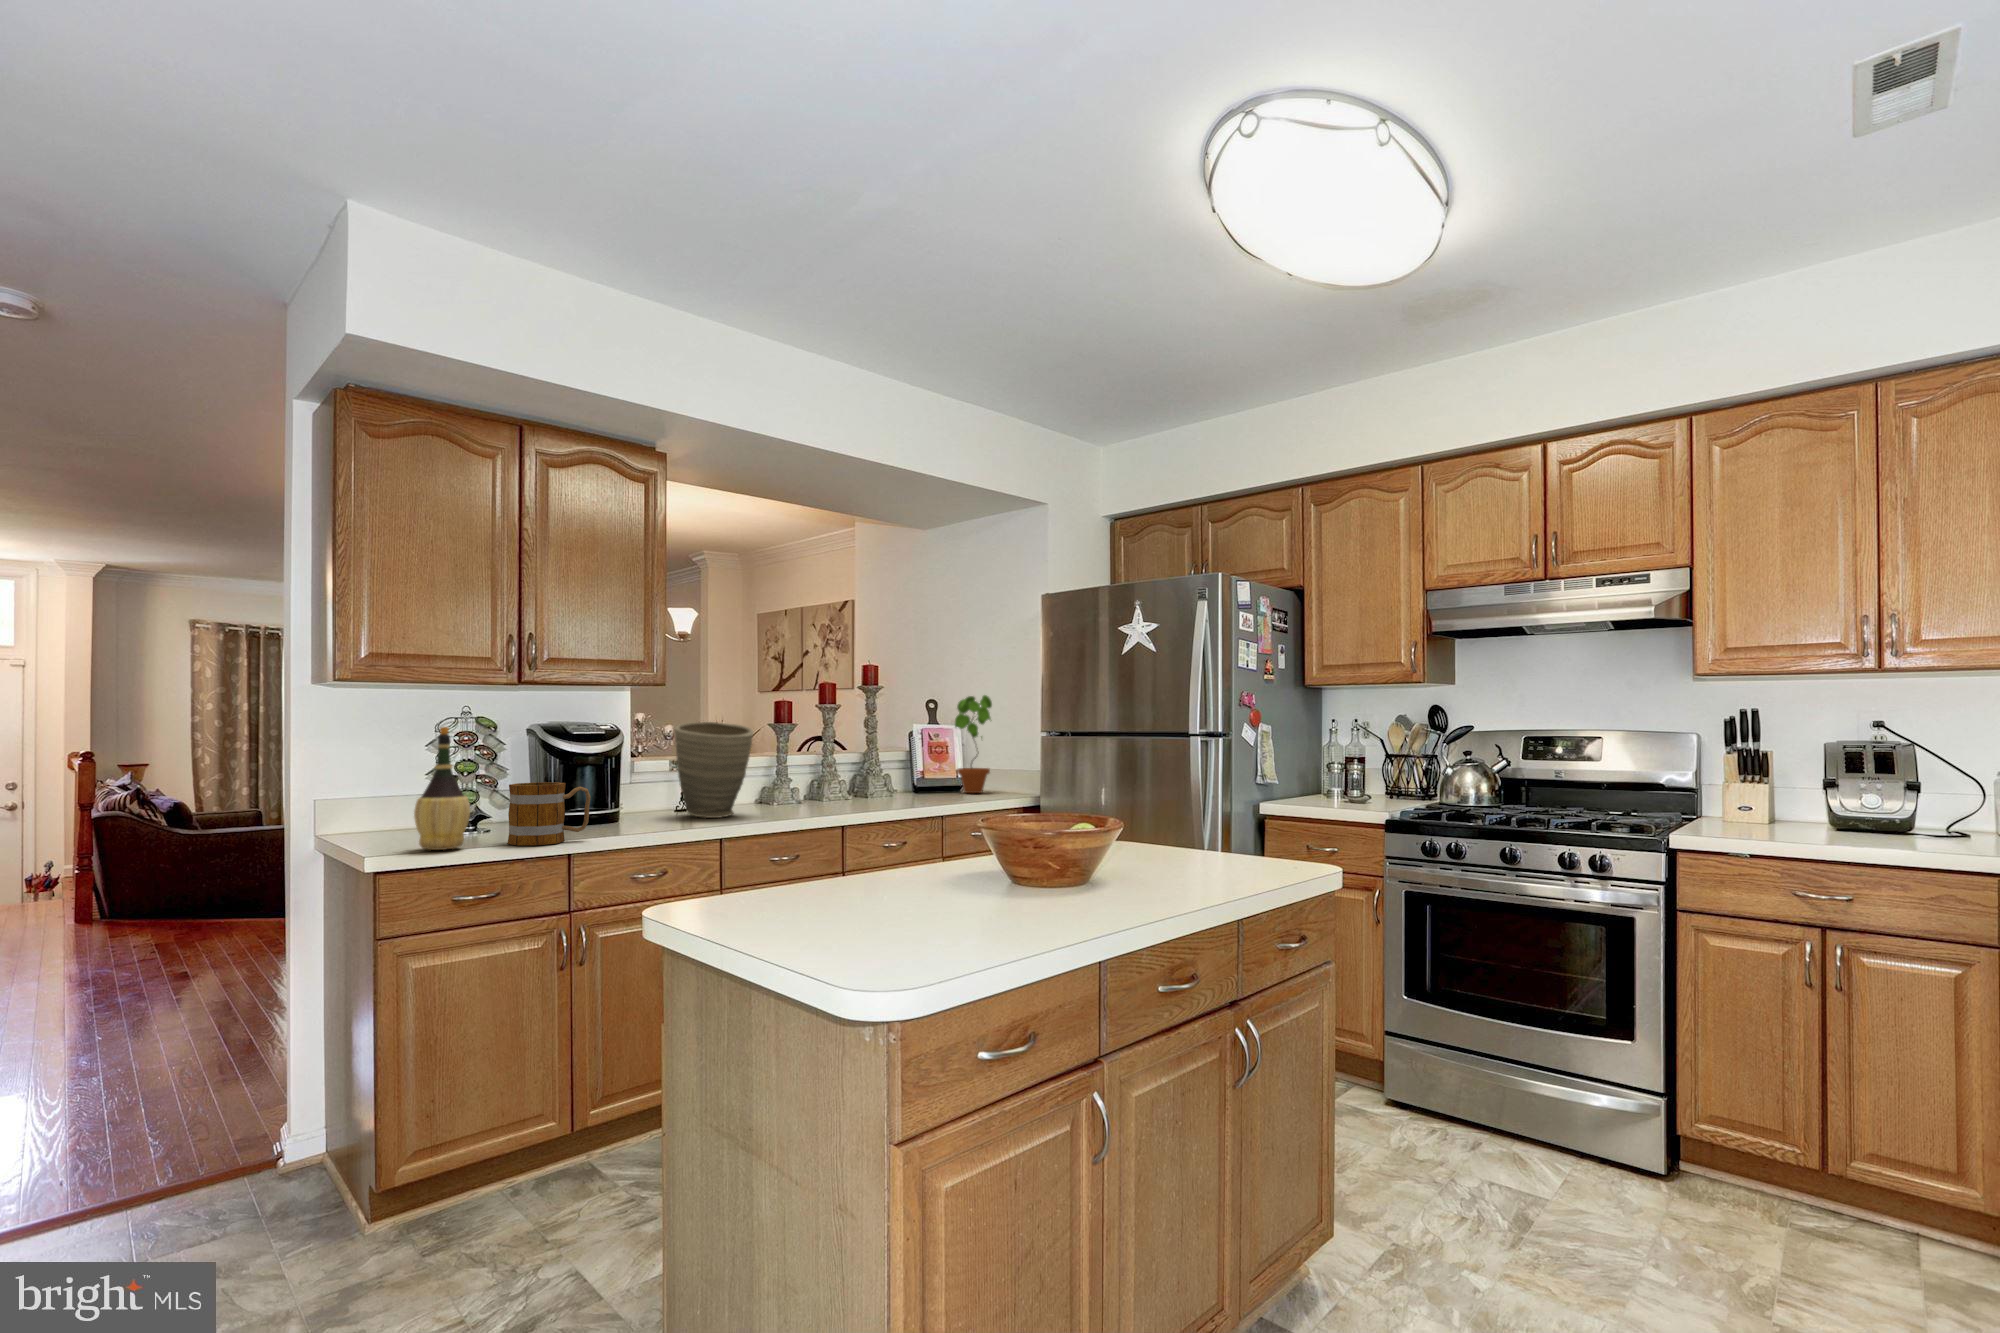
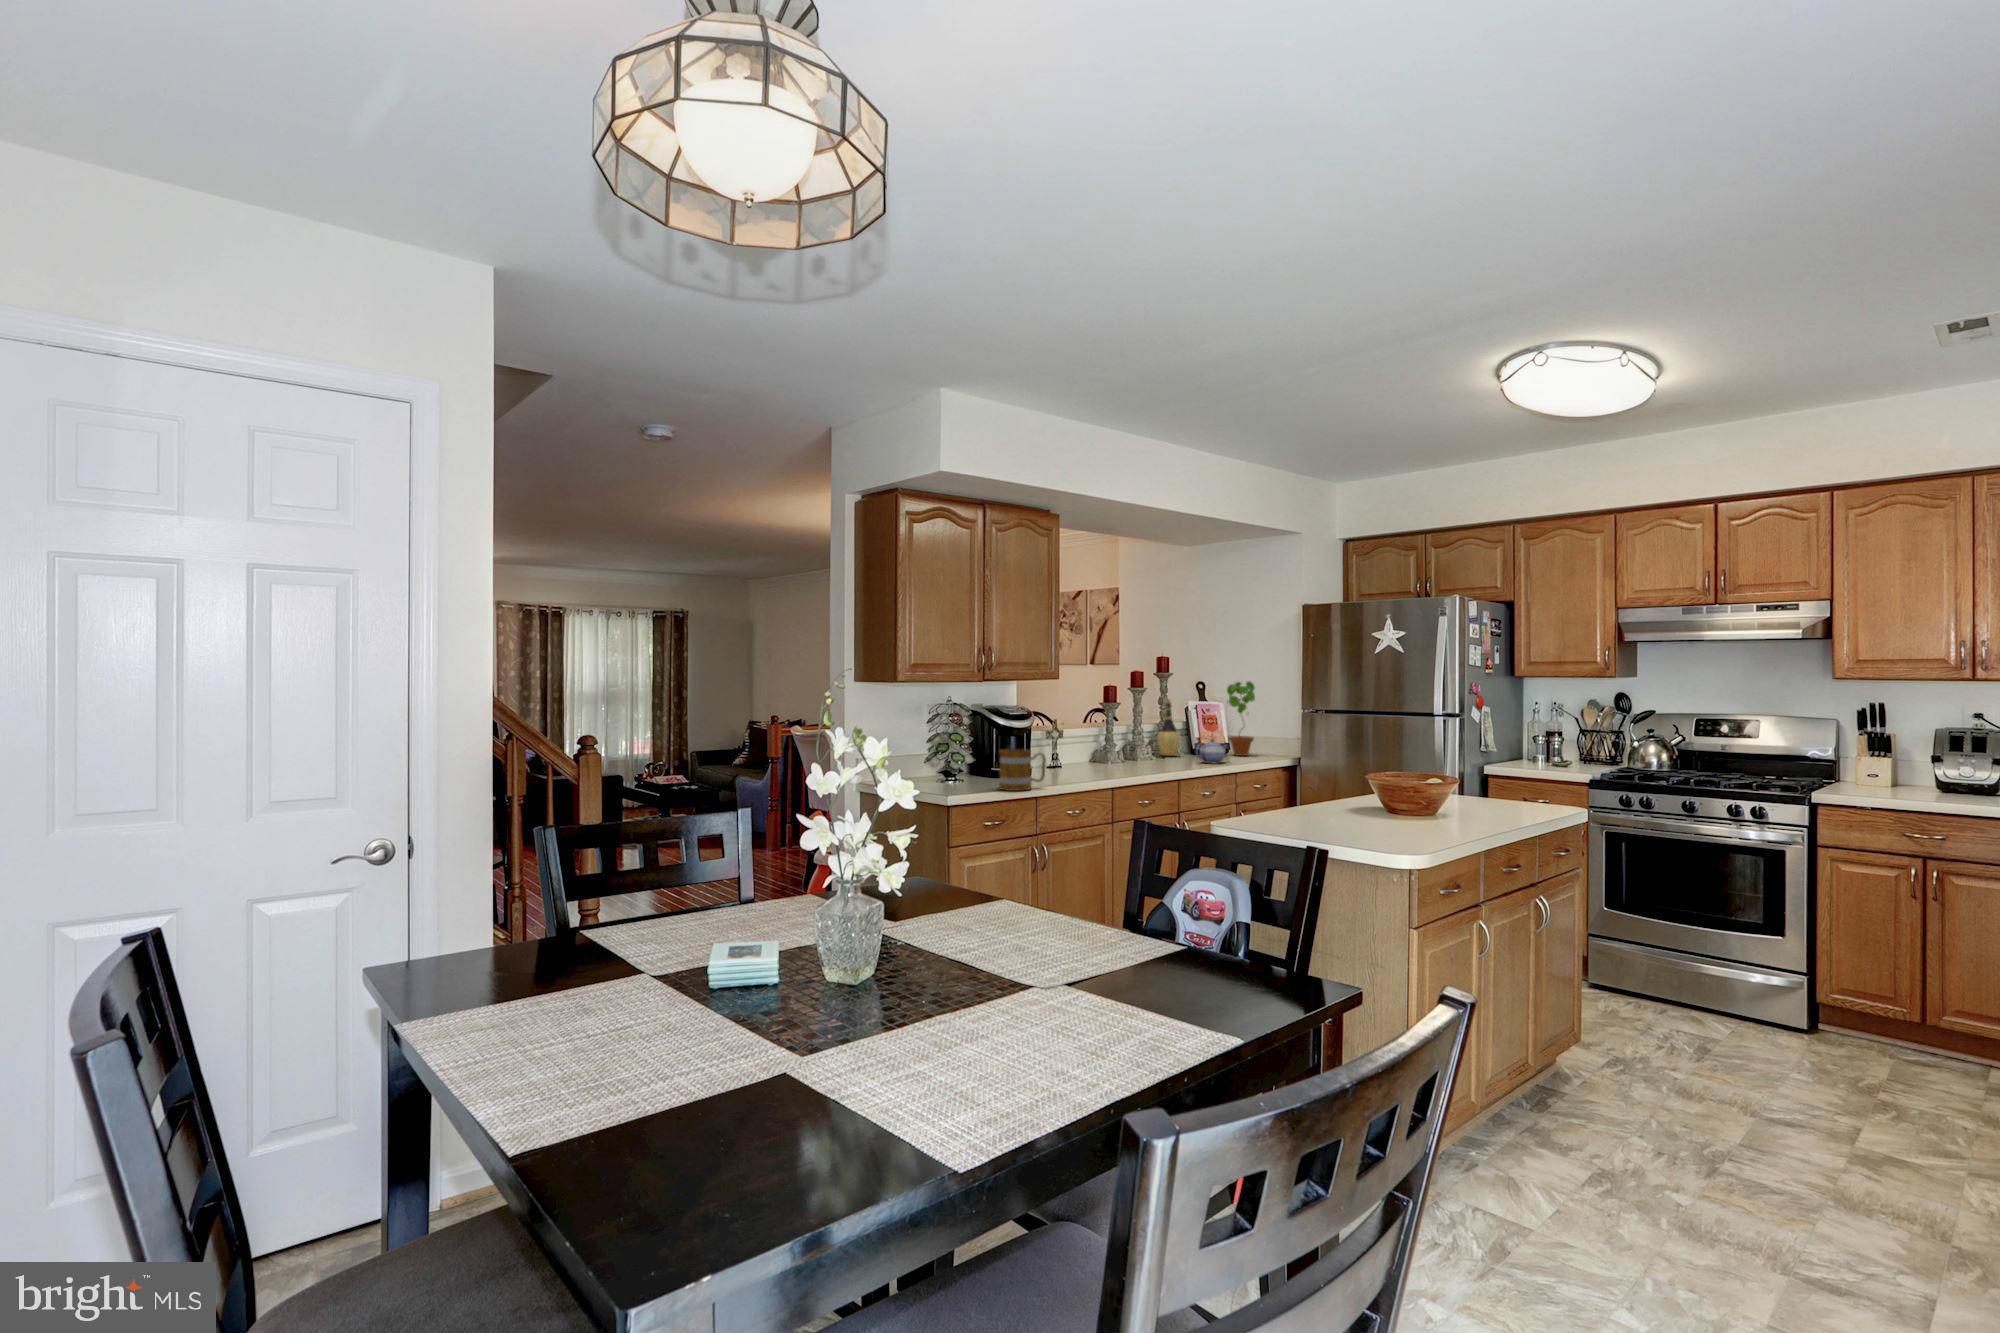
vase: present [675,722,754,818] -> none [1064,705,1118,773]
wine bottle: present [414,727,470,850] -> present [1157,700,1180,756]
teapot: none [892,770,940,803] -> present [1196,739,1227,763]

